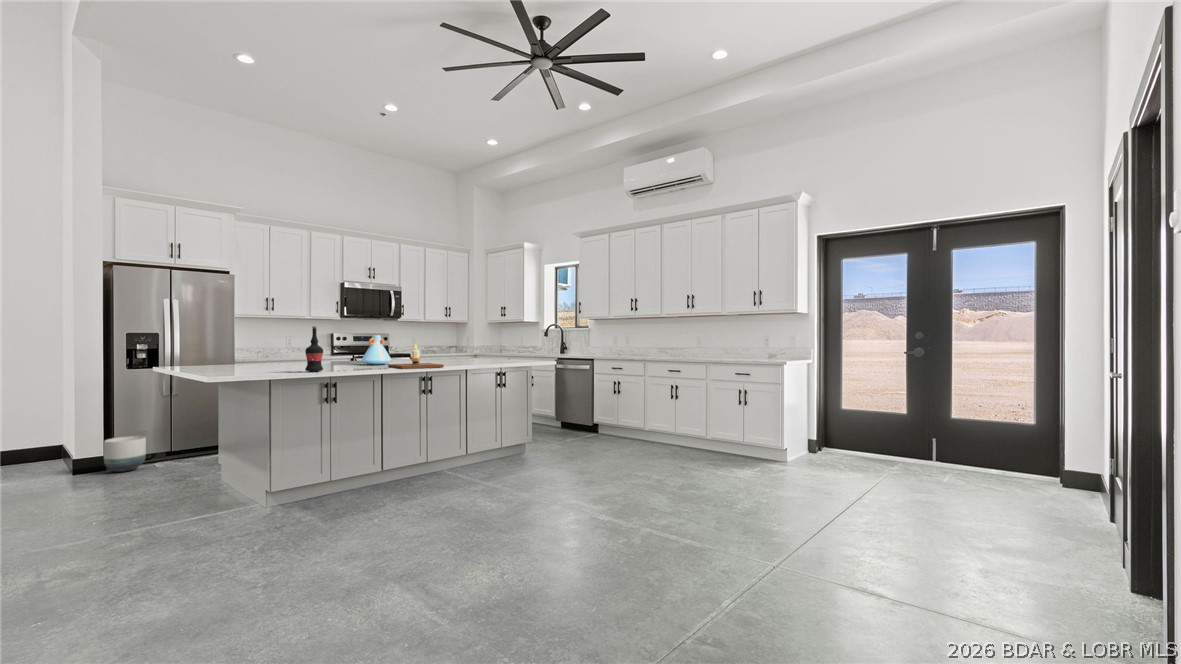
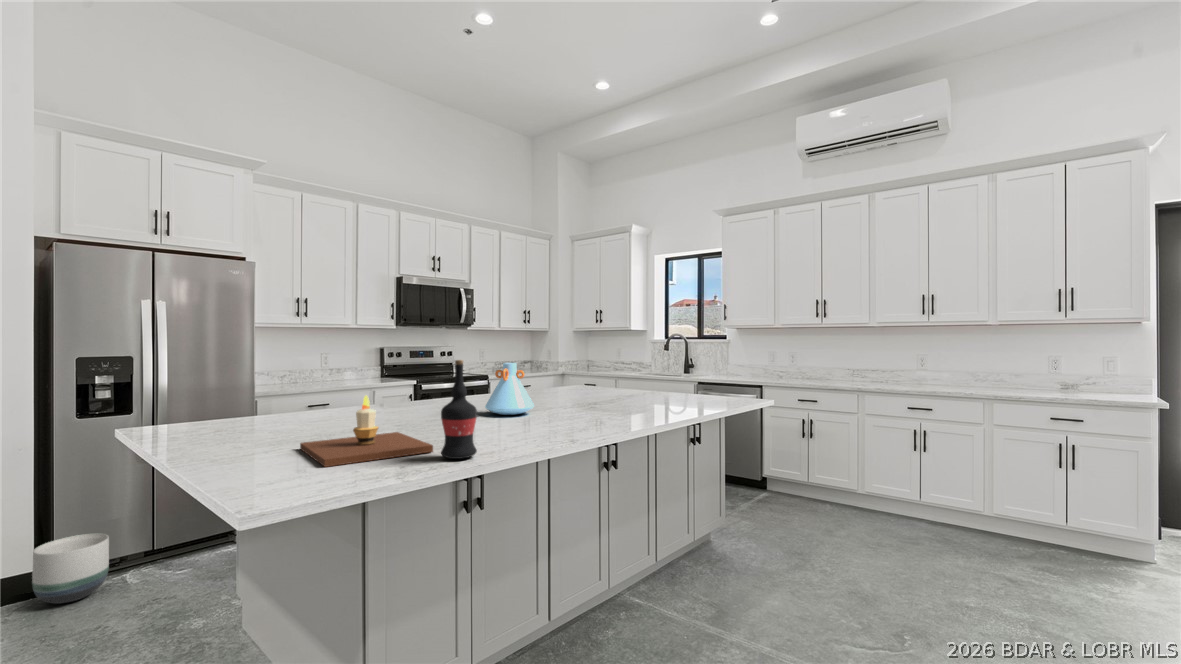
candle: present [388,344,444,369] -> present [300,396,433,467]

